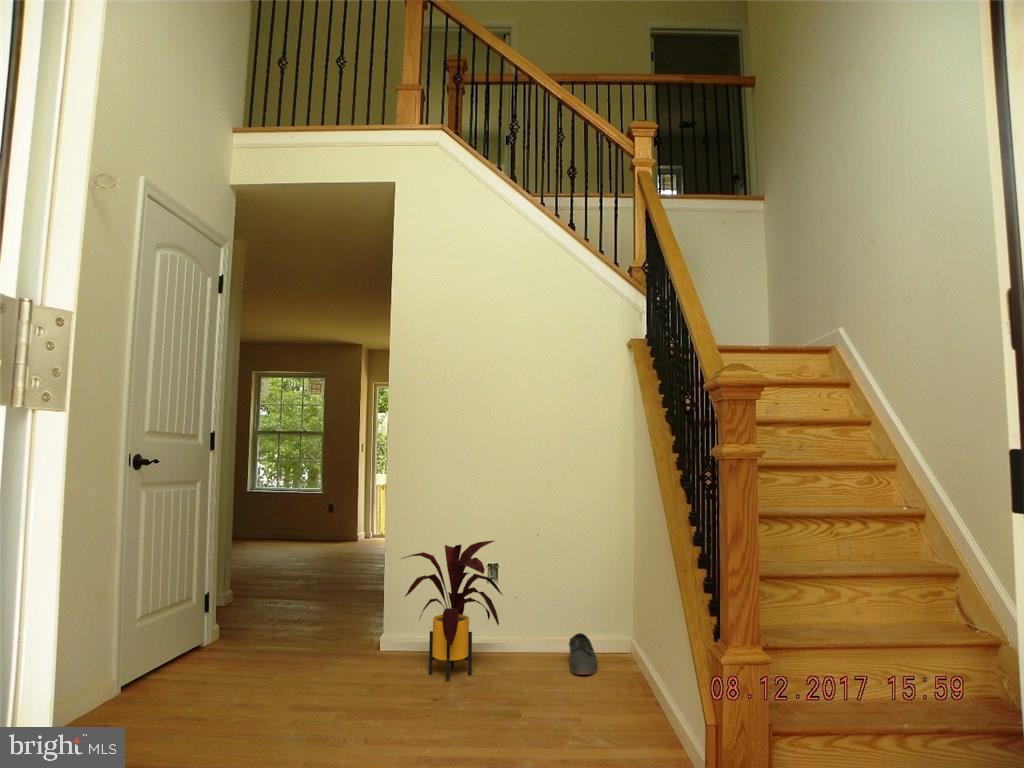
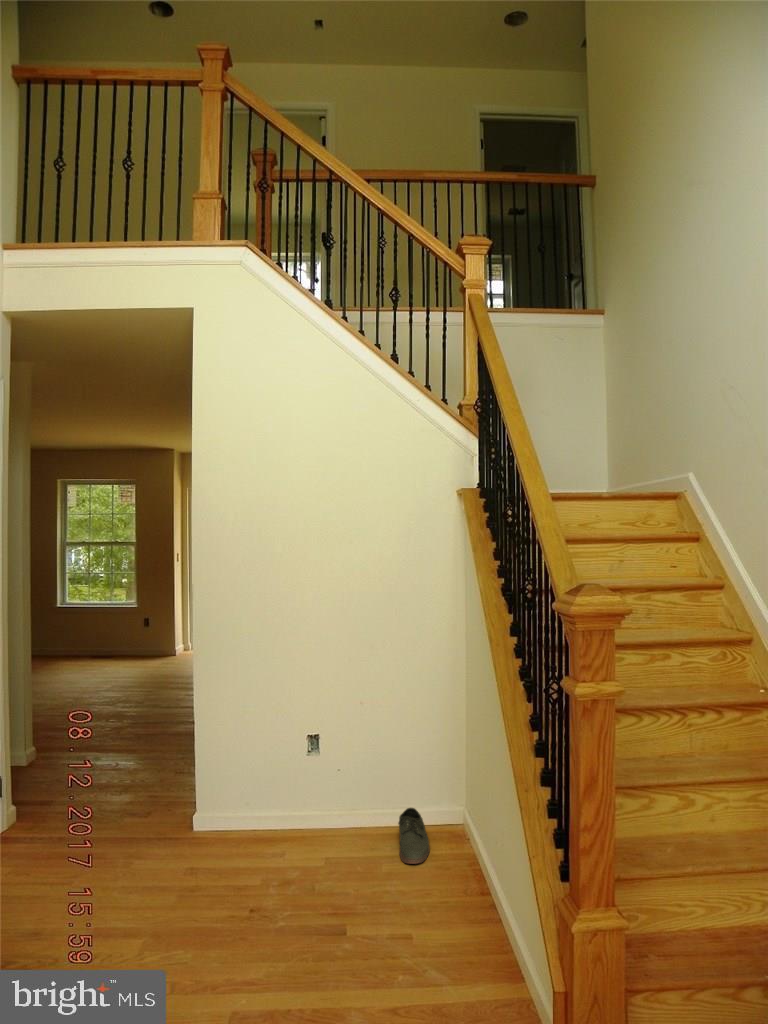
house plant: present [402,541,503,681] -> none [211,716,327,882]

